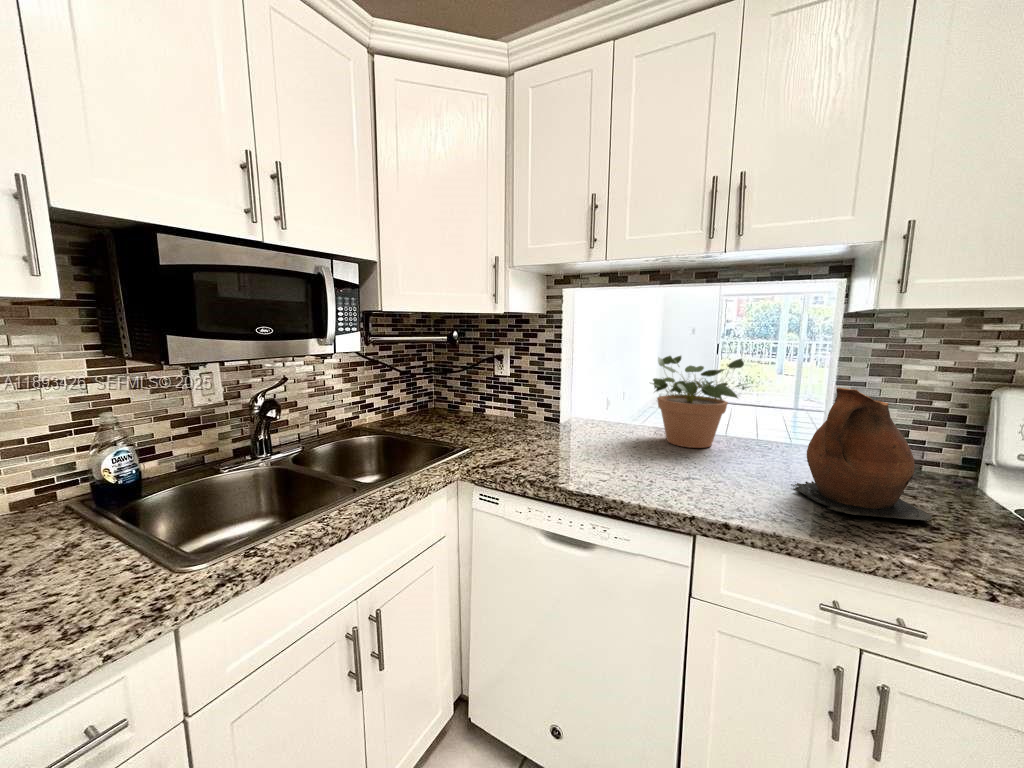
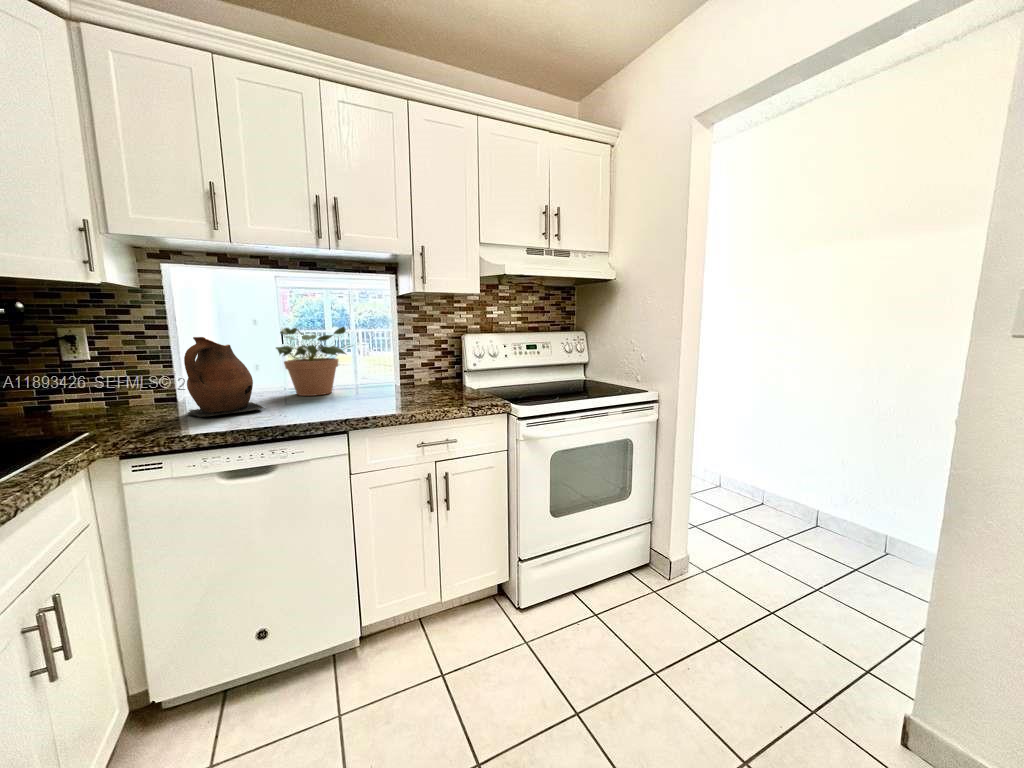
ceramic pitcher: present [791,388,932,523] -> present [184,337,264,417]

